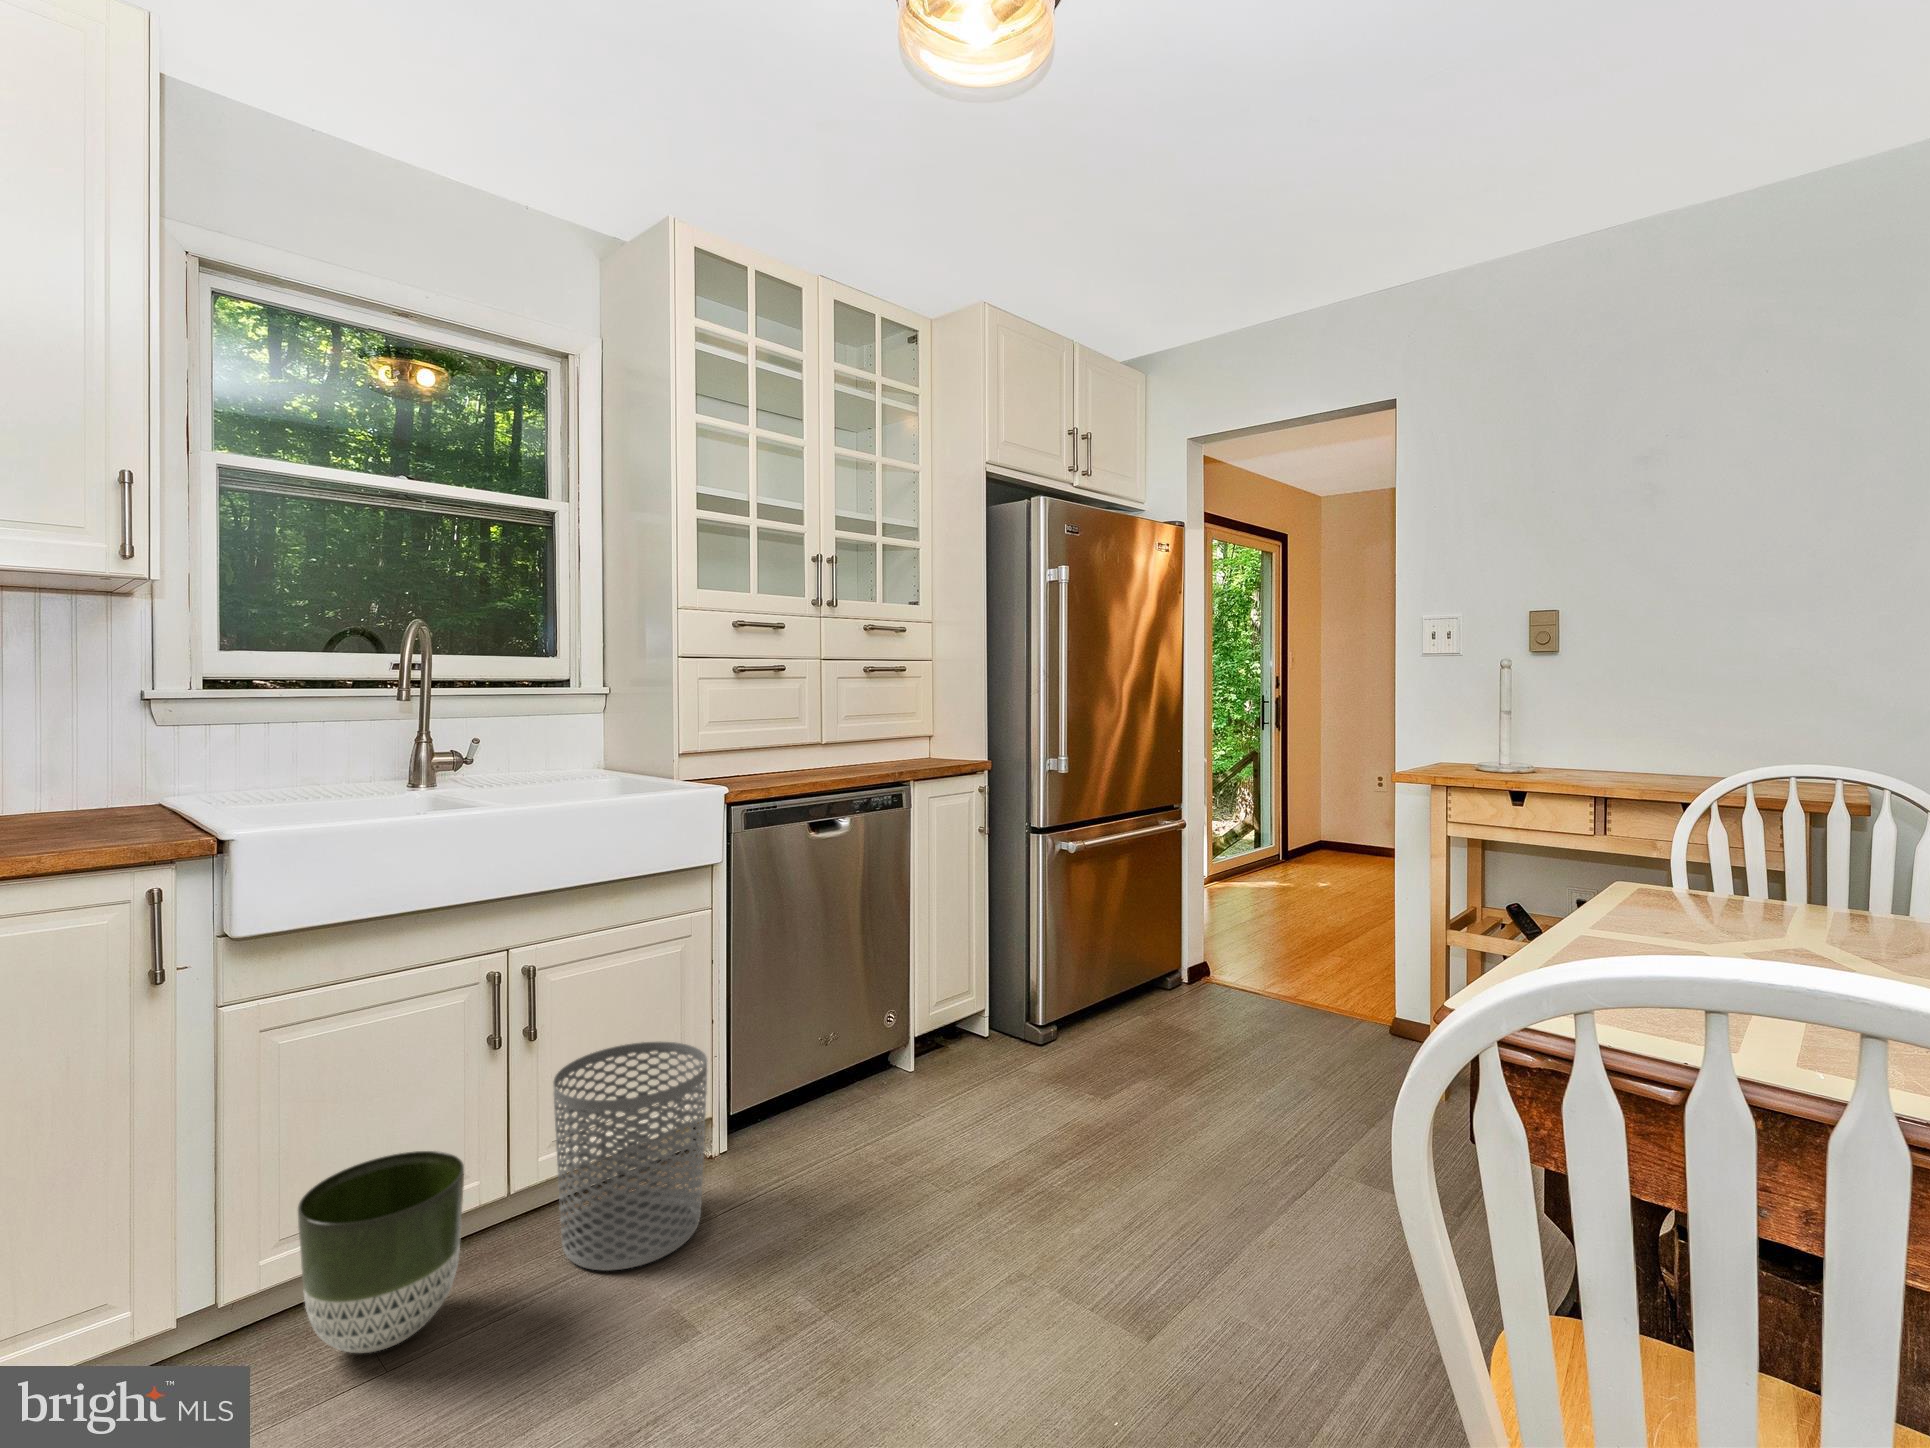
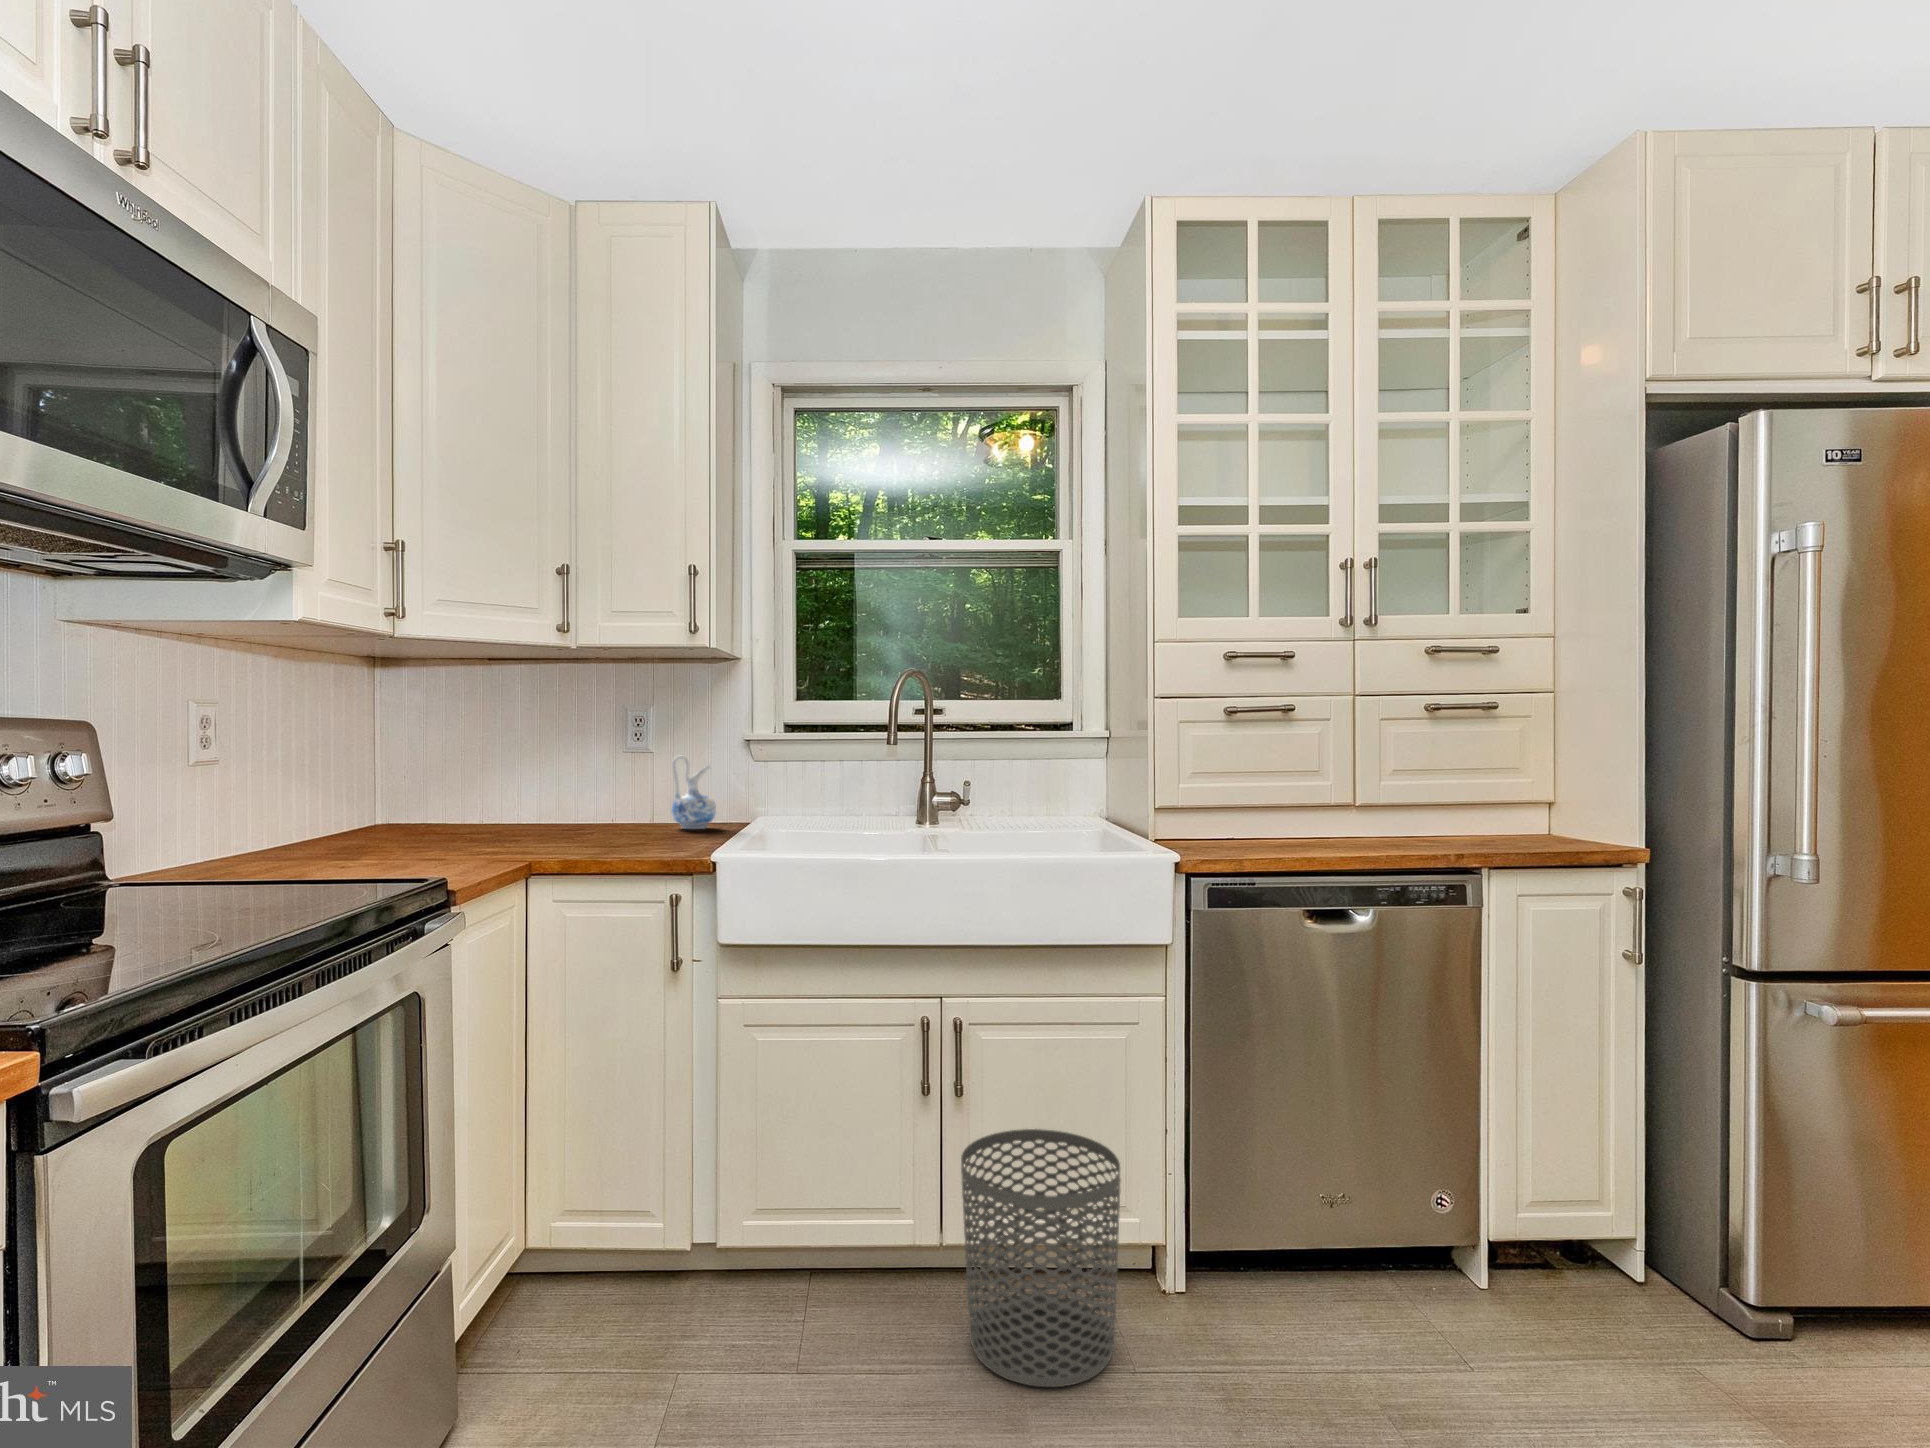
ceramic pitcher: none [56,723,133,816] -> present [672,756,716,829]
planter: present [298,1151,464,1353] -> none [743,1171,872,1353]

